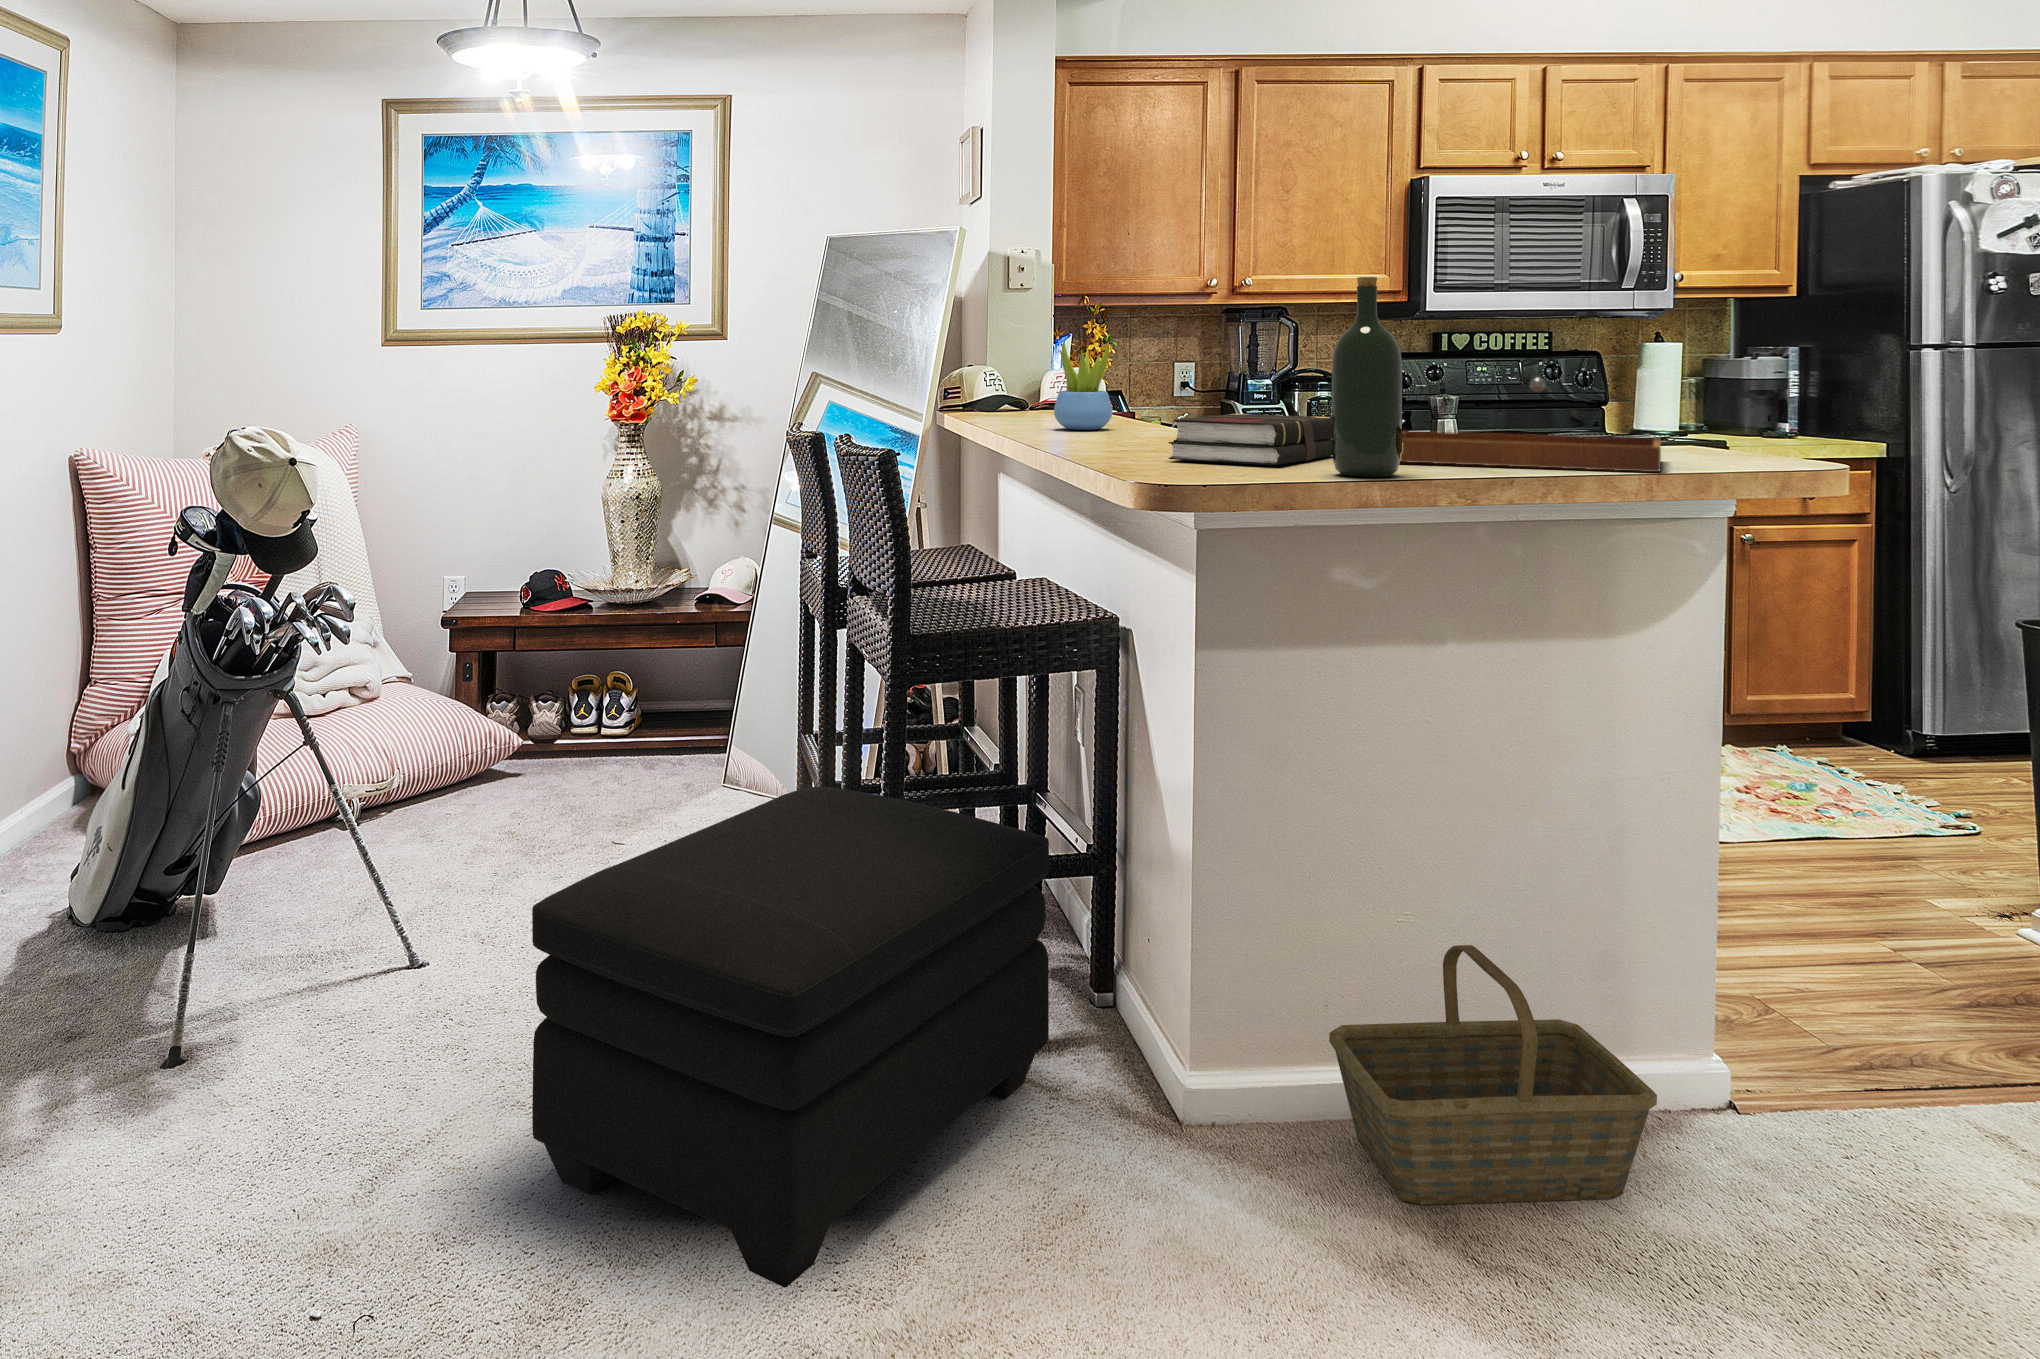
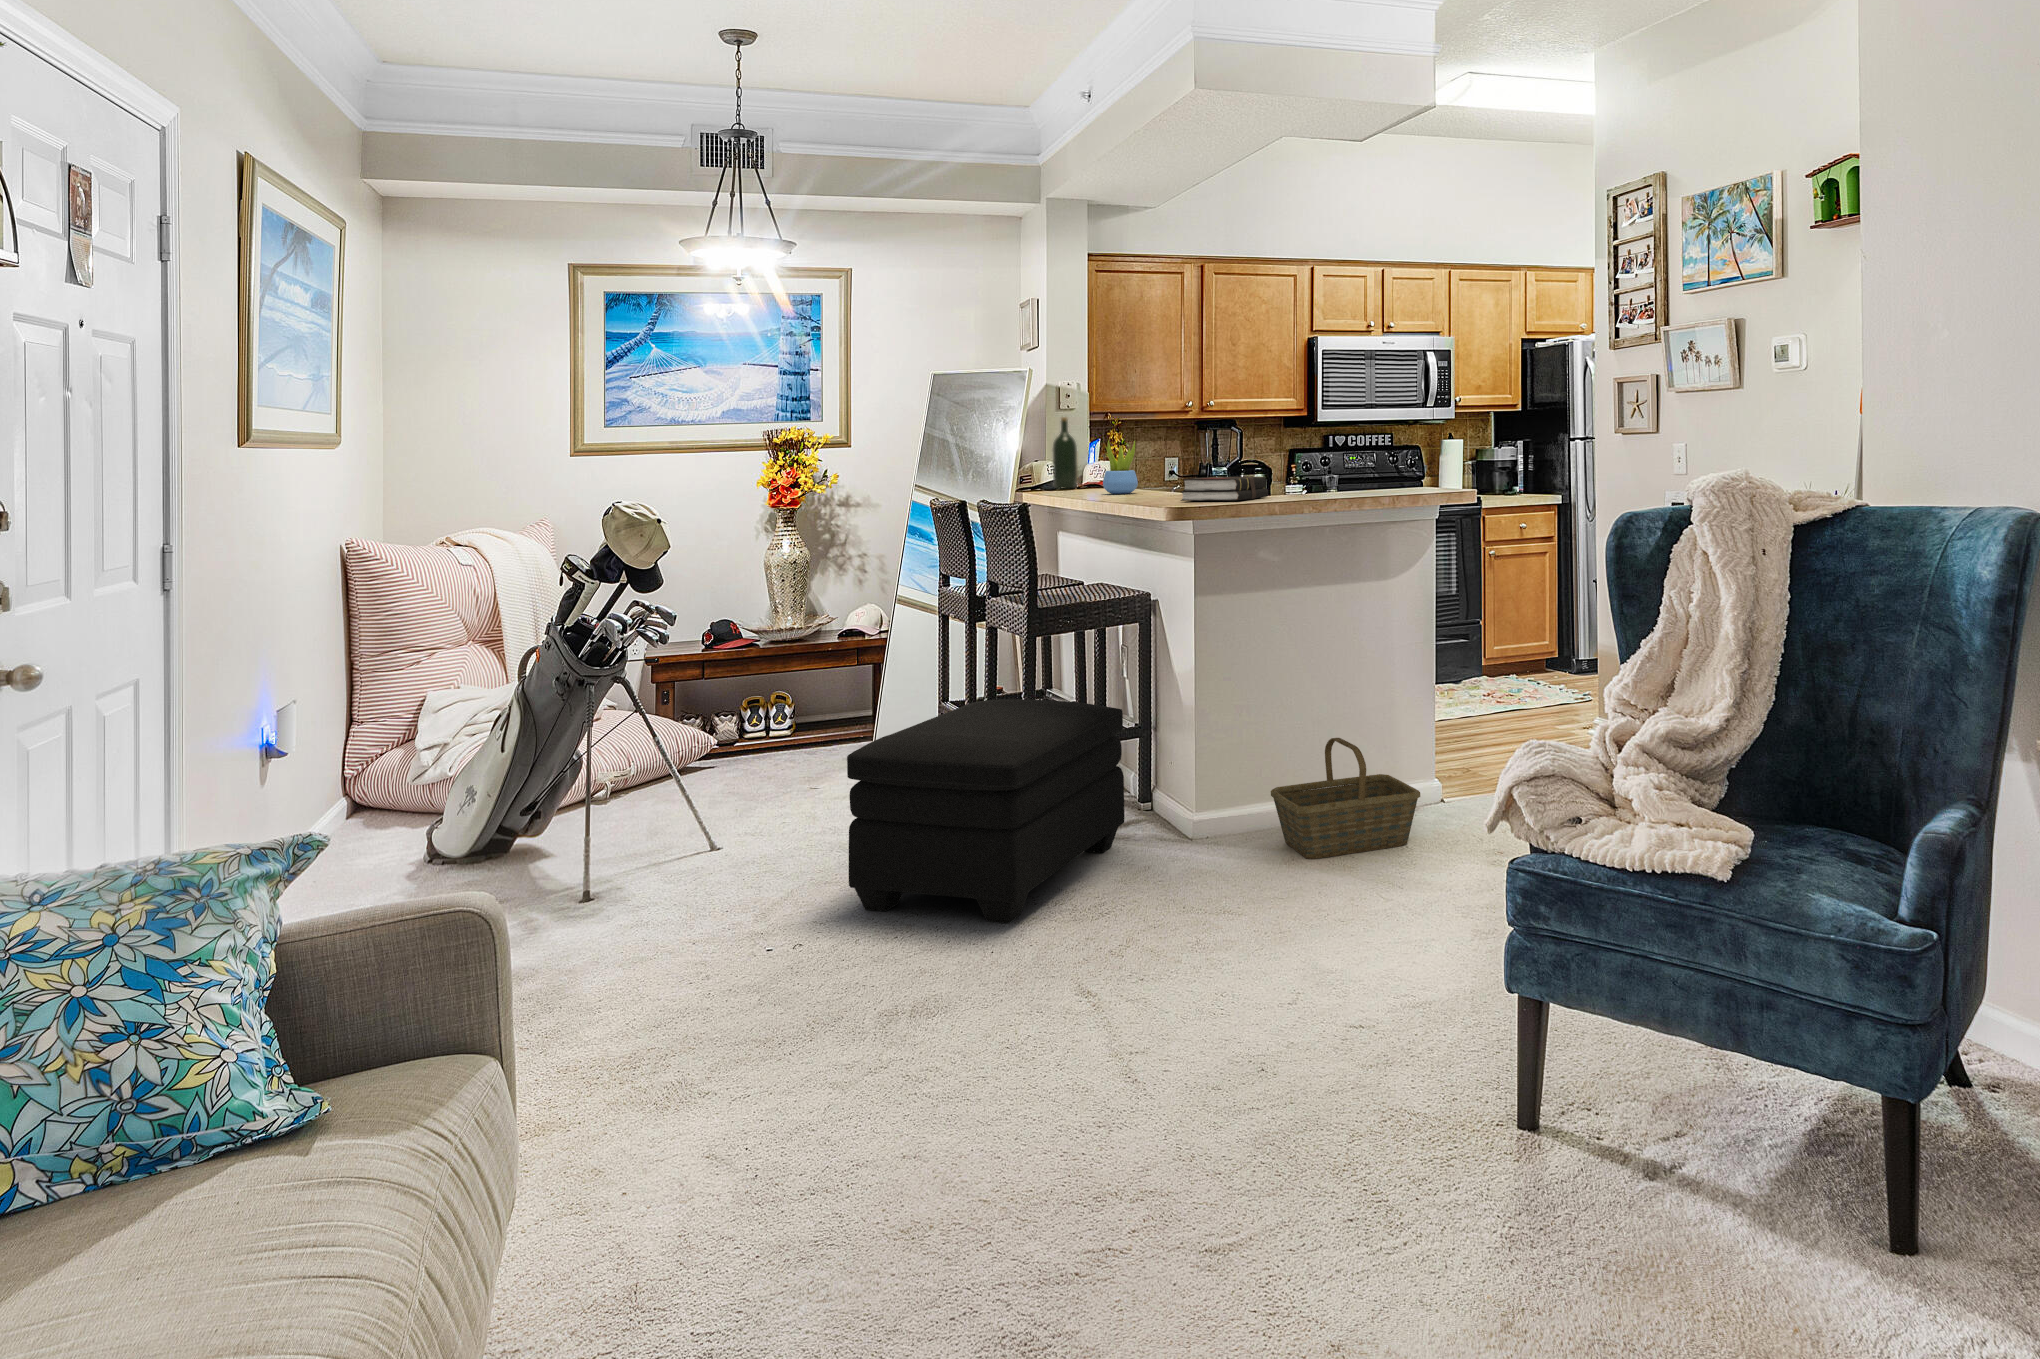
wine bottle: present [1332,277,1403,476] -> present [1052,417,1078,489]
tray: present [1400,377,1661,472] -> none [1290,452,1421,497]

